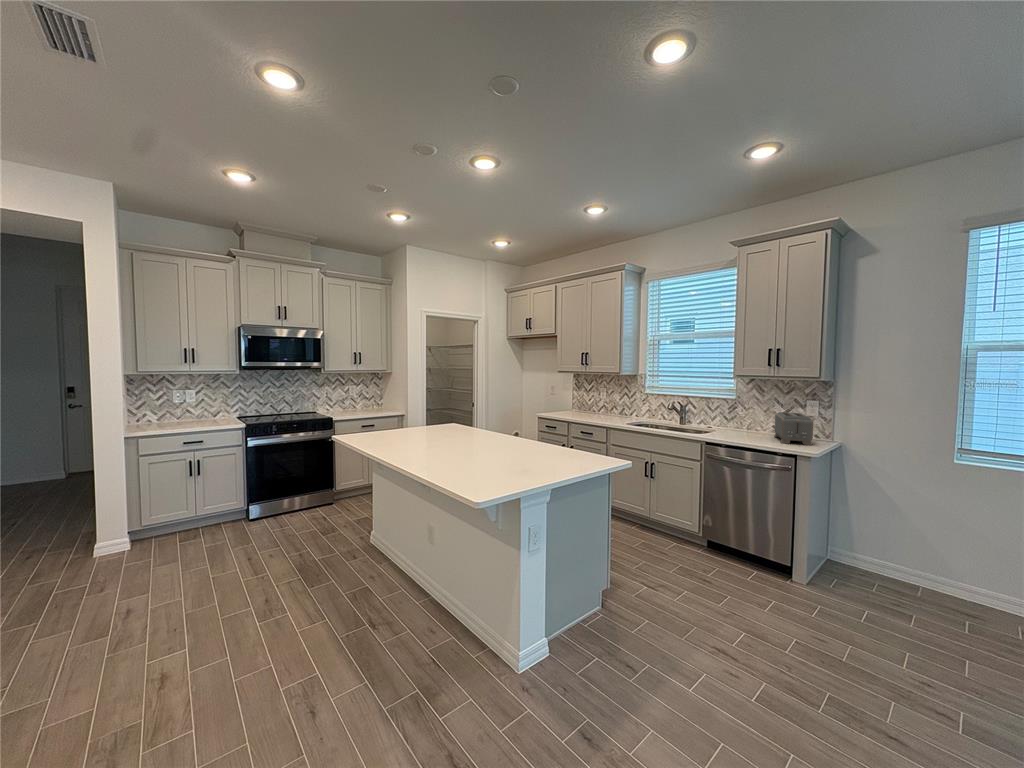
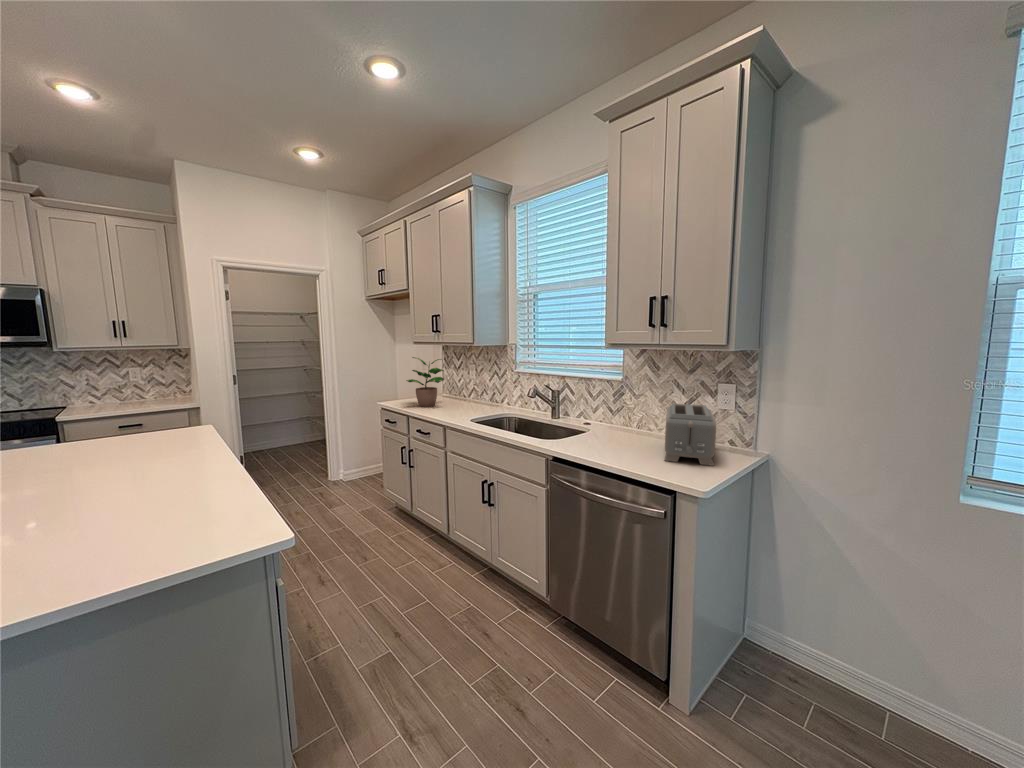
potted plant: none [562,382,592,418] -> present [406,357,444,407]

